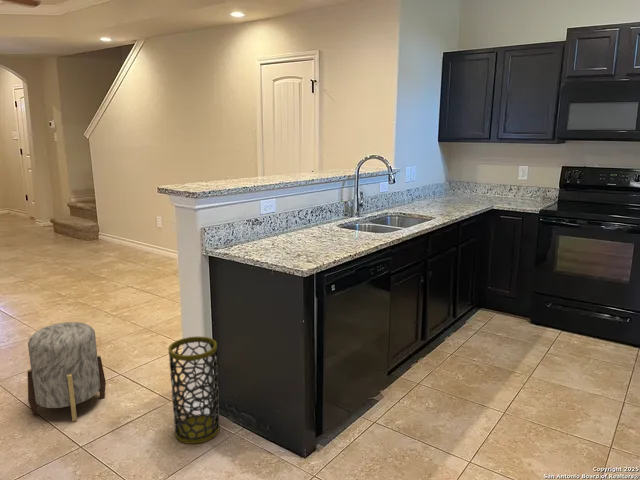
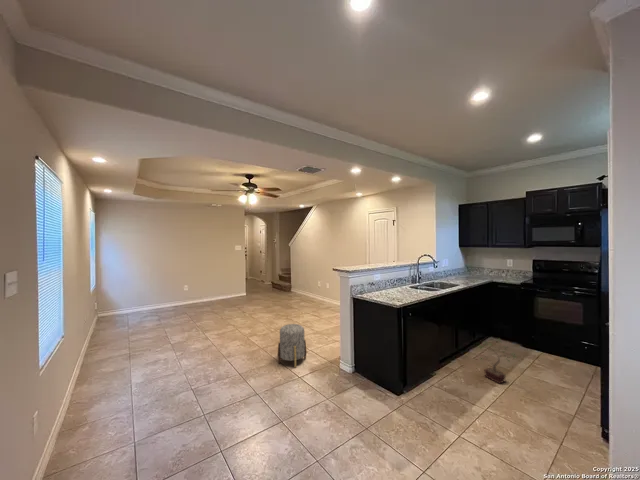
potted plant: none [460,318,528,400] -> present [481,341,515,383]
trash can: present [168,336,220,444] -> none [337,334,357,384]

